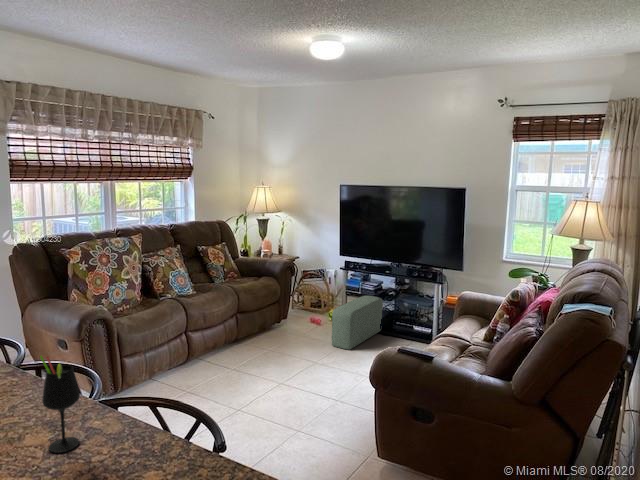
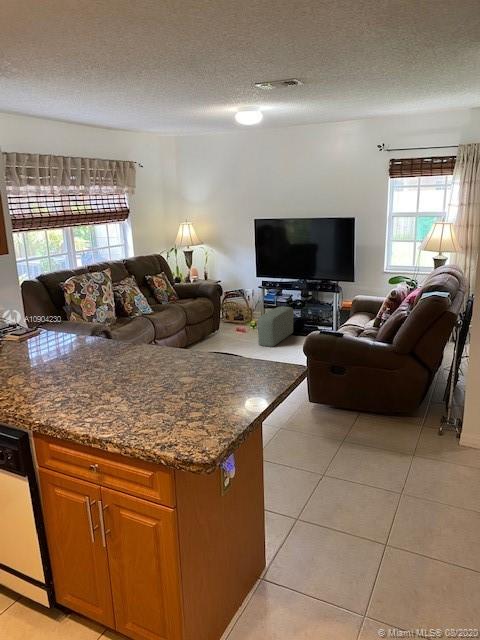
wine glass: present [40,356,80,453] -> none [187,319,202,363]

